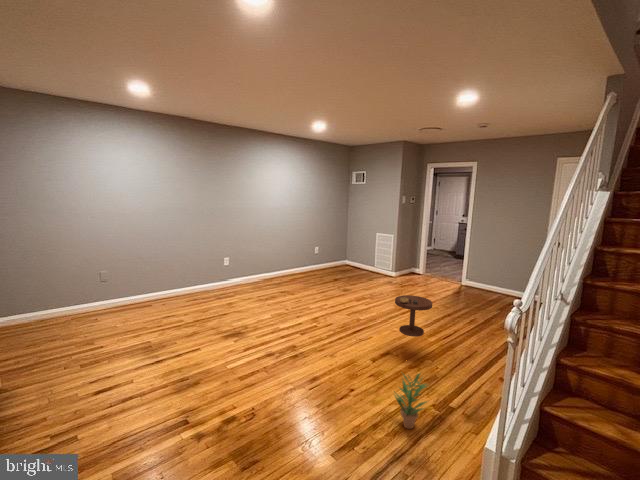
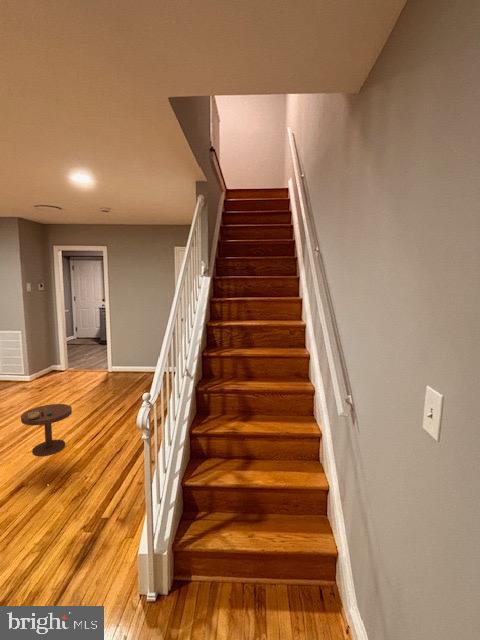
potted plant: present [394,374,427,429] -> none [24,501,76,580]

